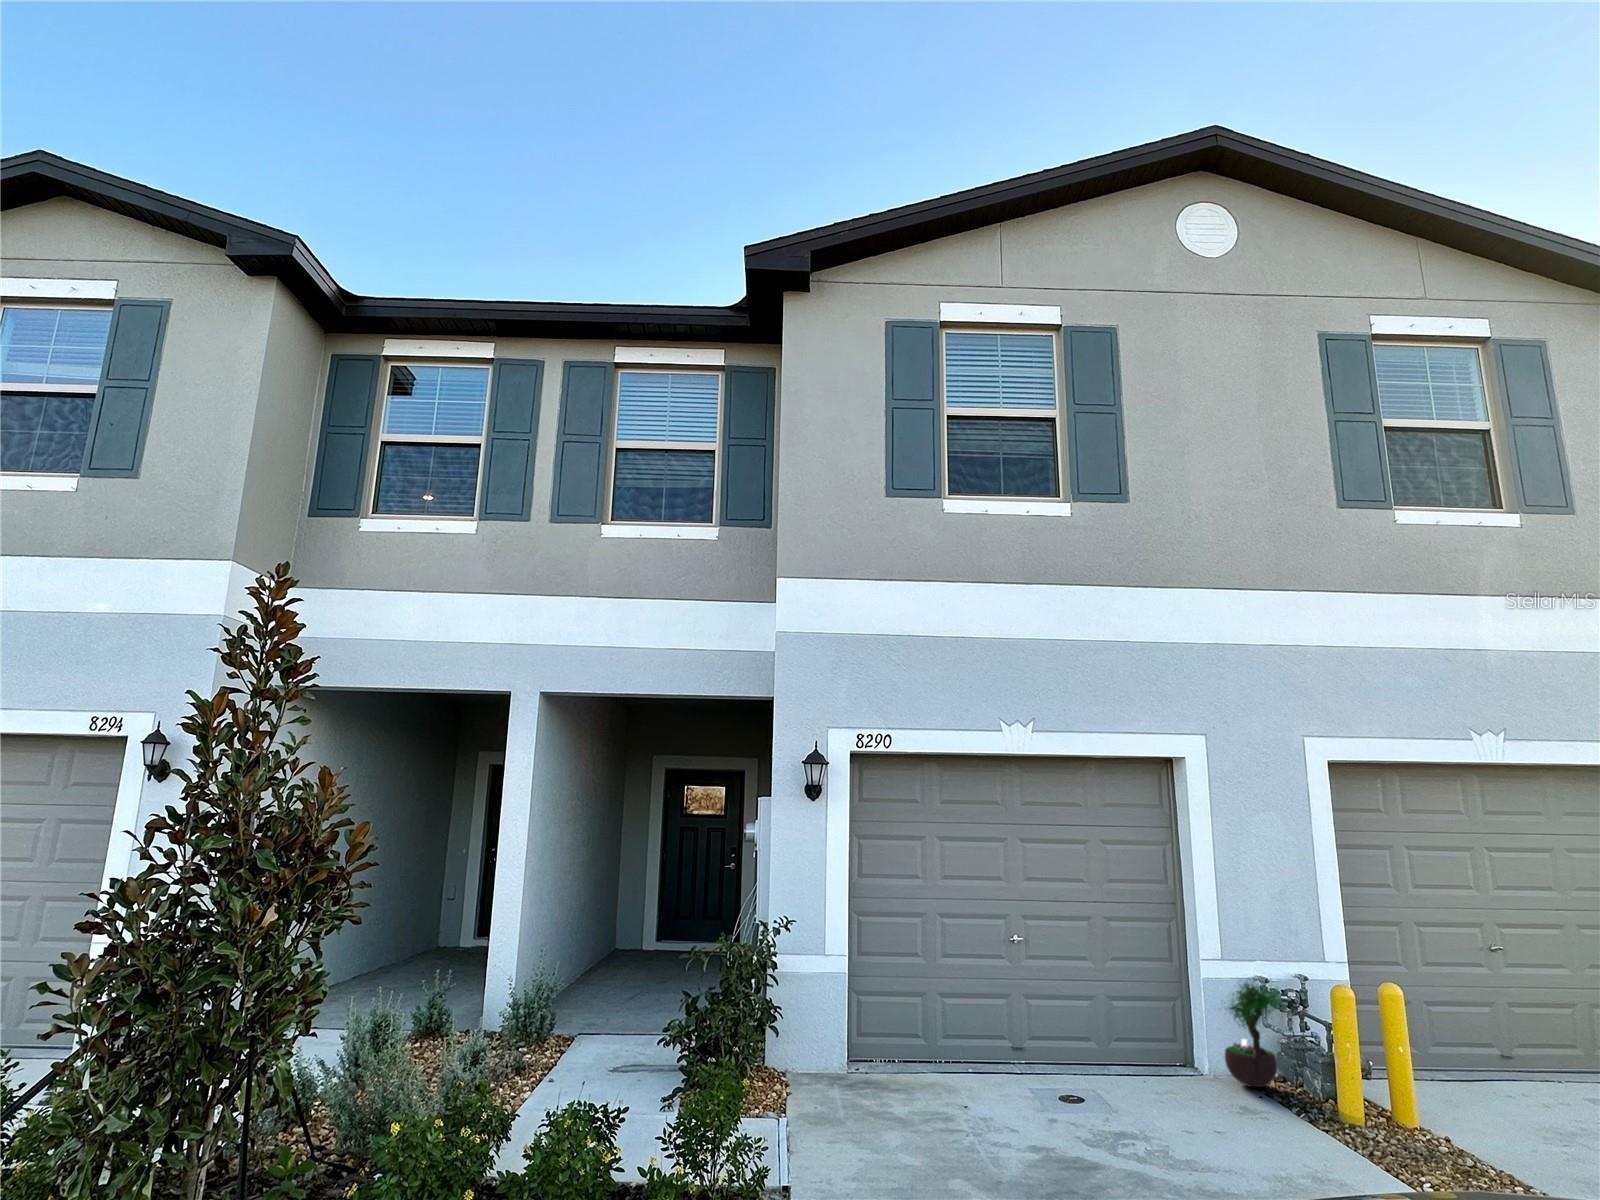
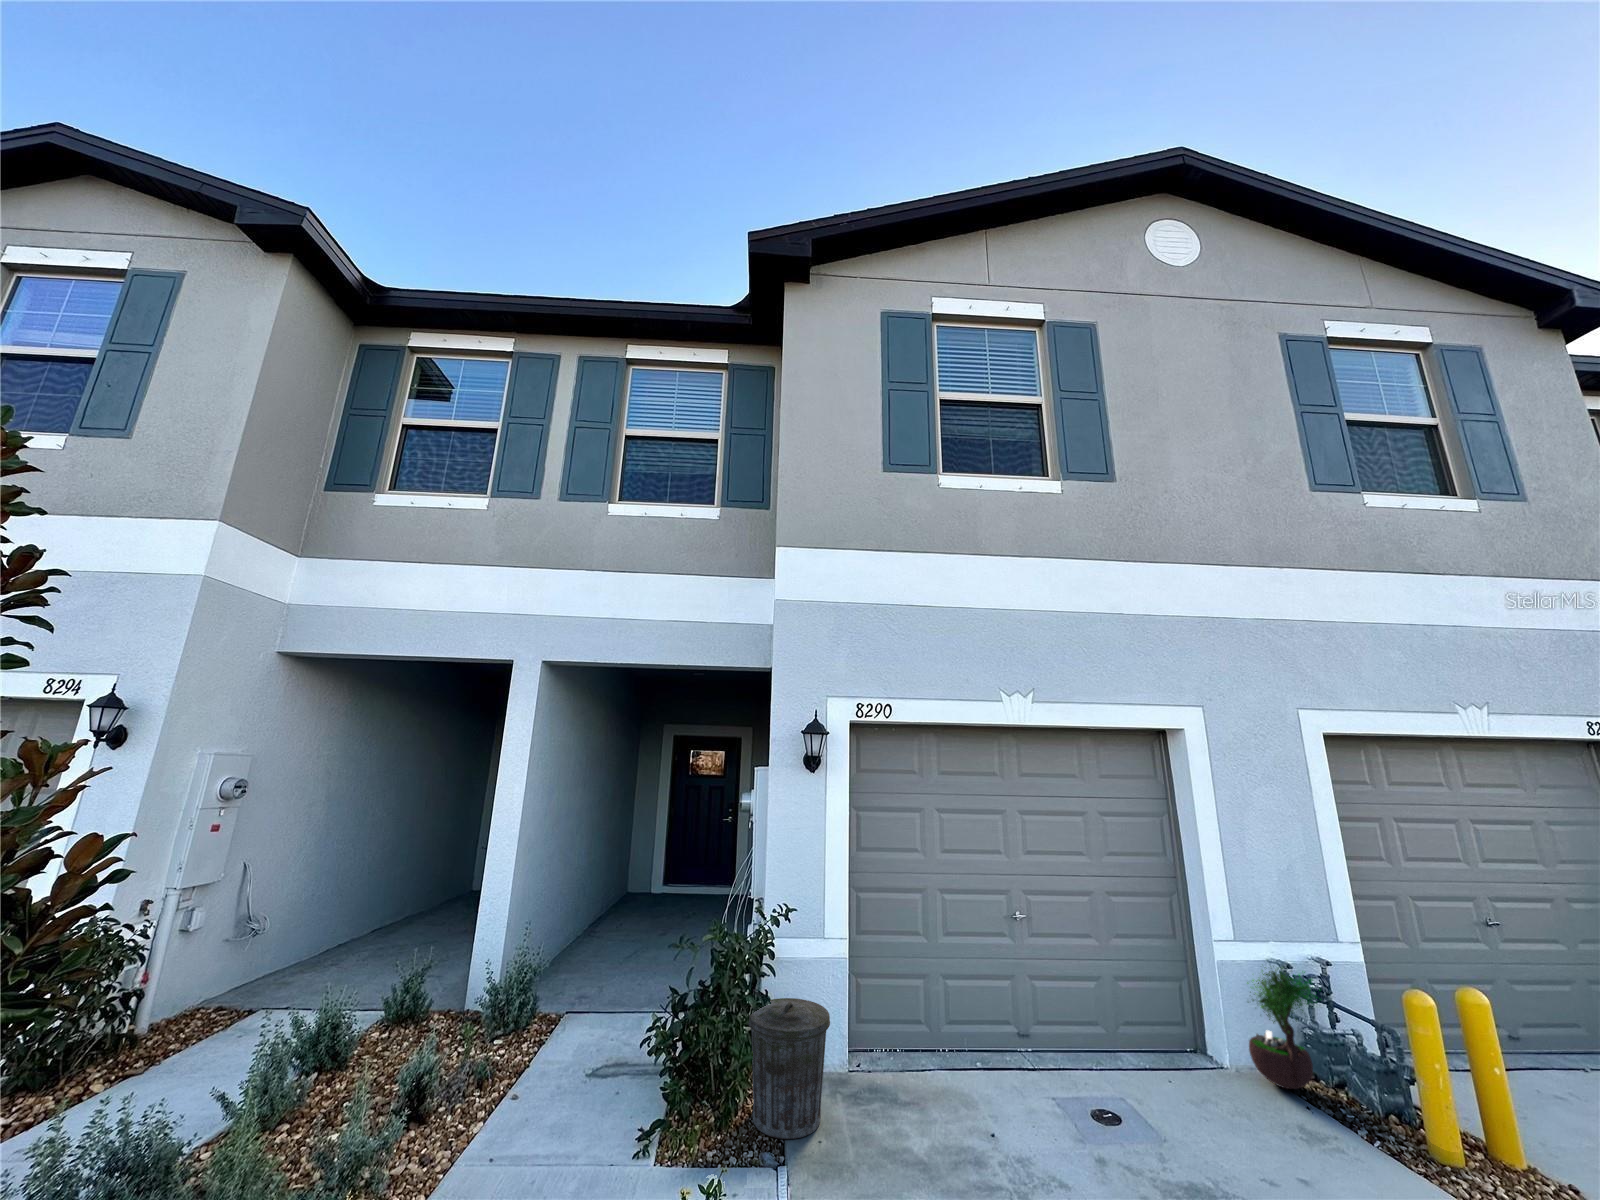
trash can: none [753,1000,826,1104] -> present [748,998,830,1139]

